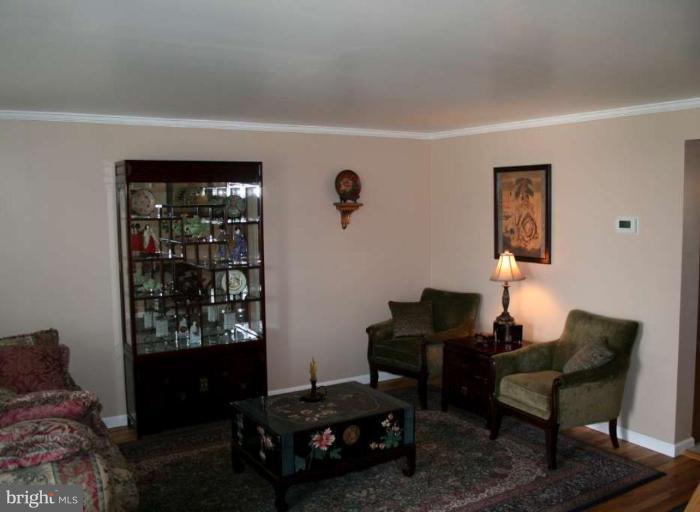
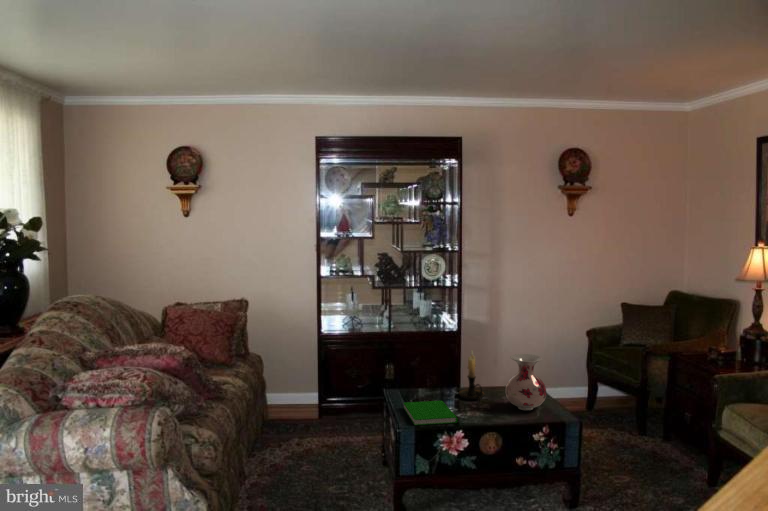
vase: none [348,354,382,403] -> present [506,354,546,410]
book: none [264,405,323,431] -> present [404,401,458,425]

